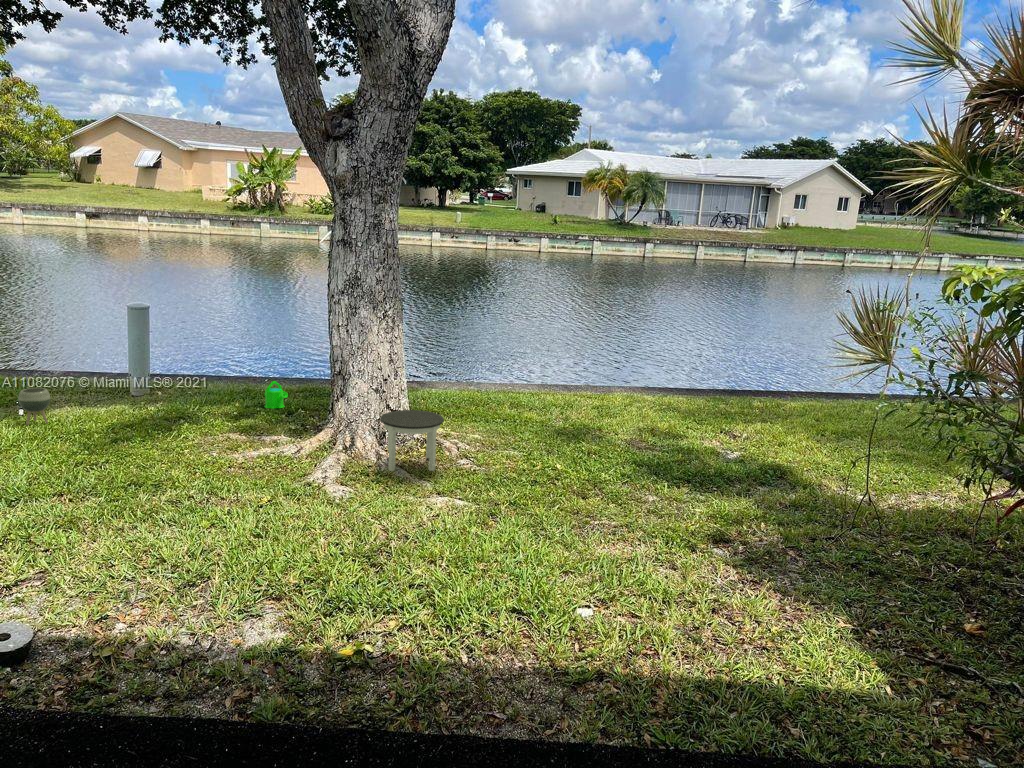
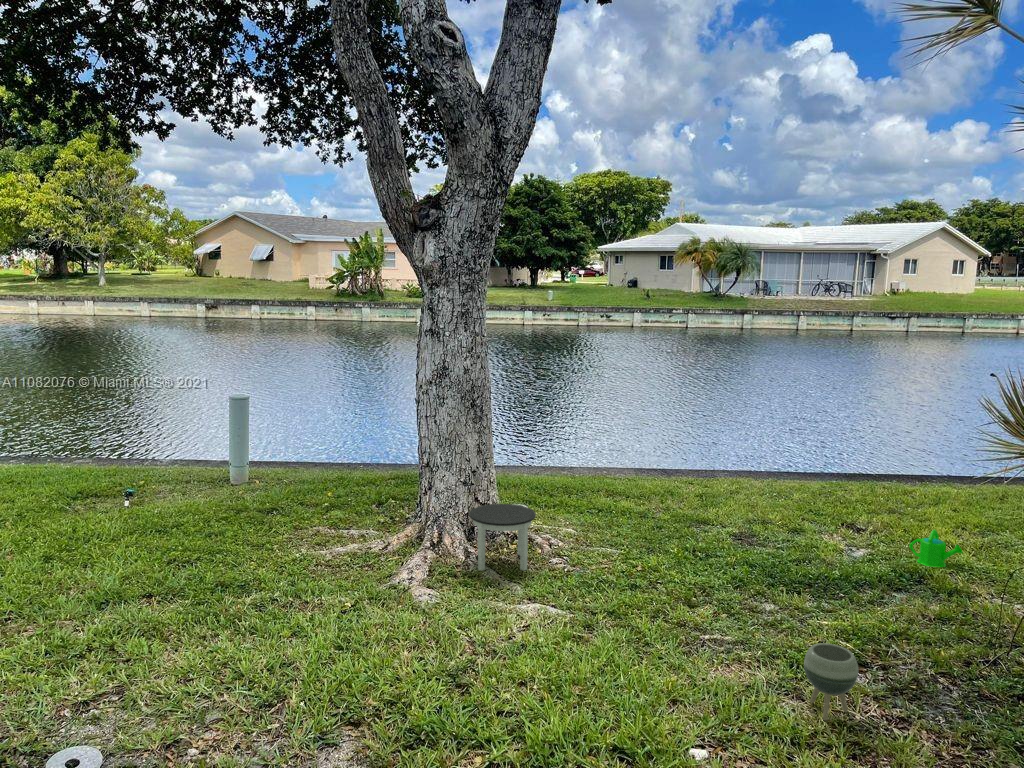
watering can: present [264,381,288,408] -> present [909,530,963,568]
planter: present [18,388,50,425] -> present [804,643,858,720]

